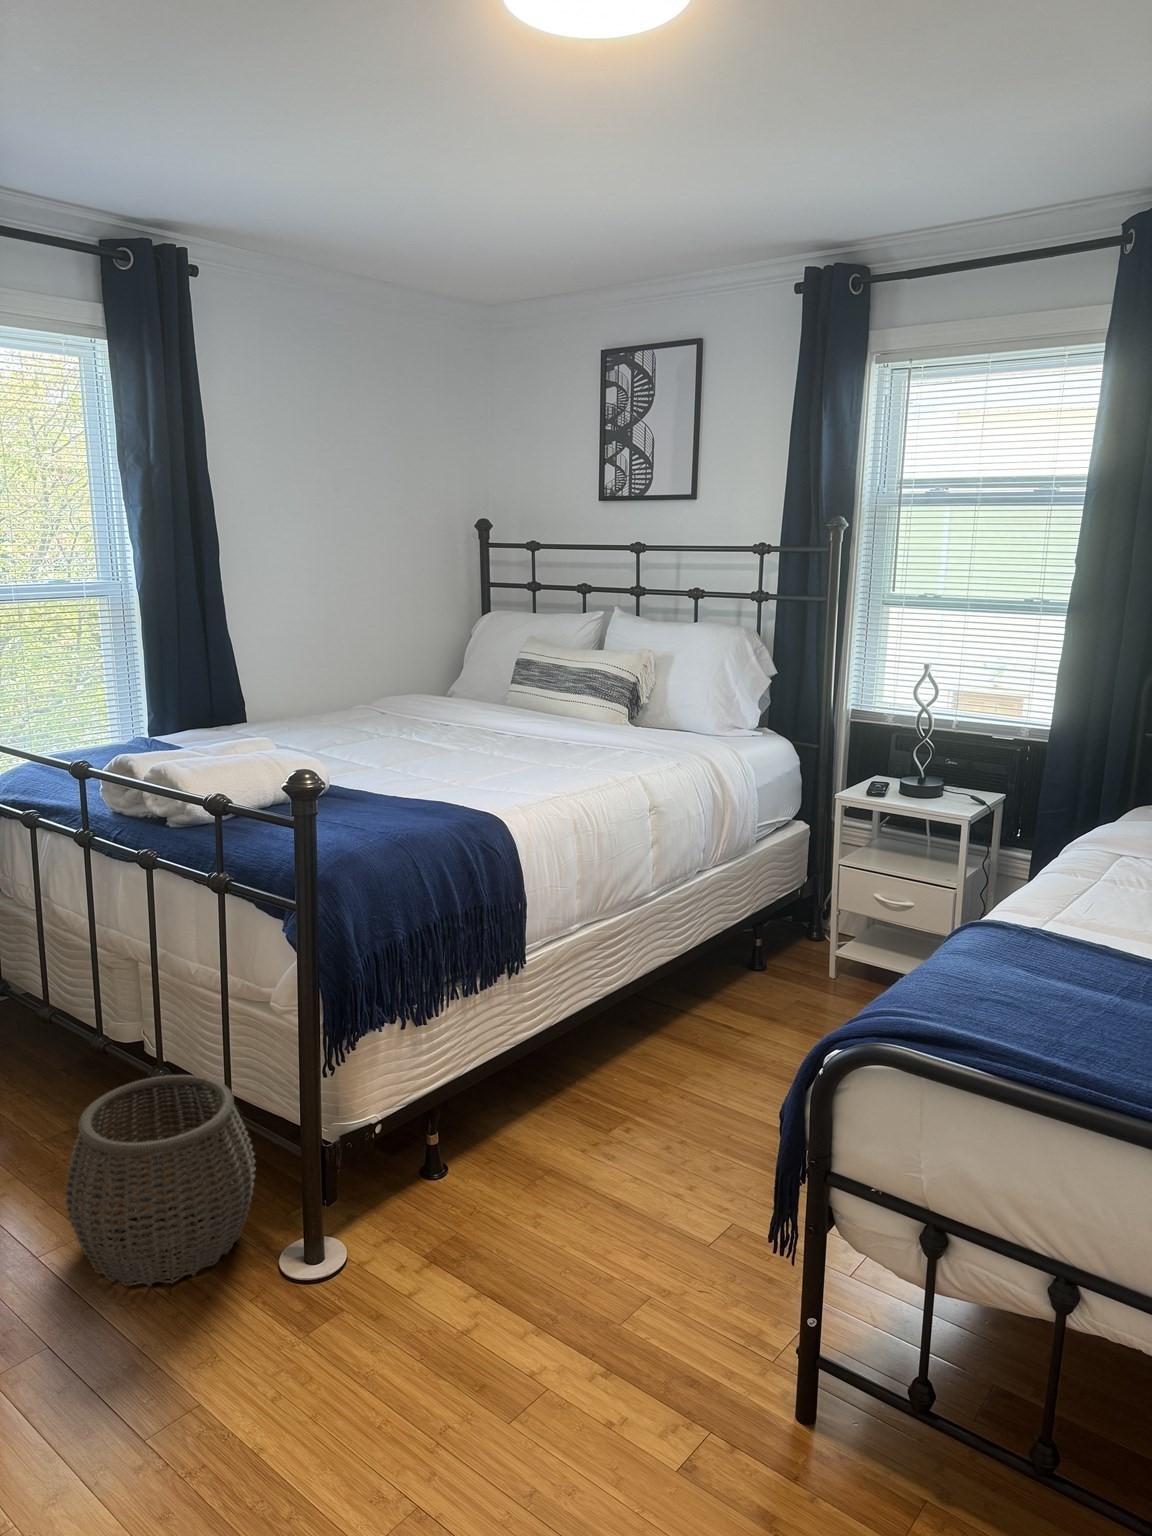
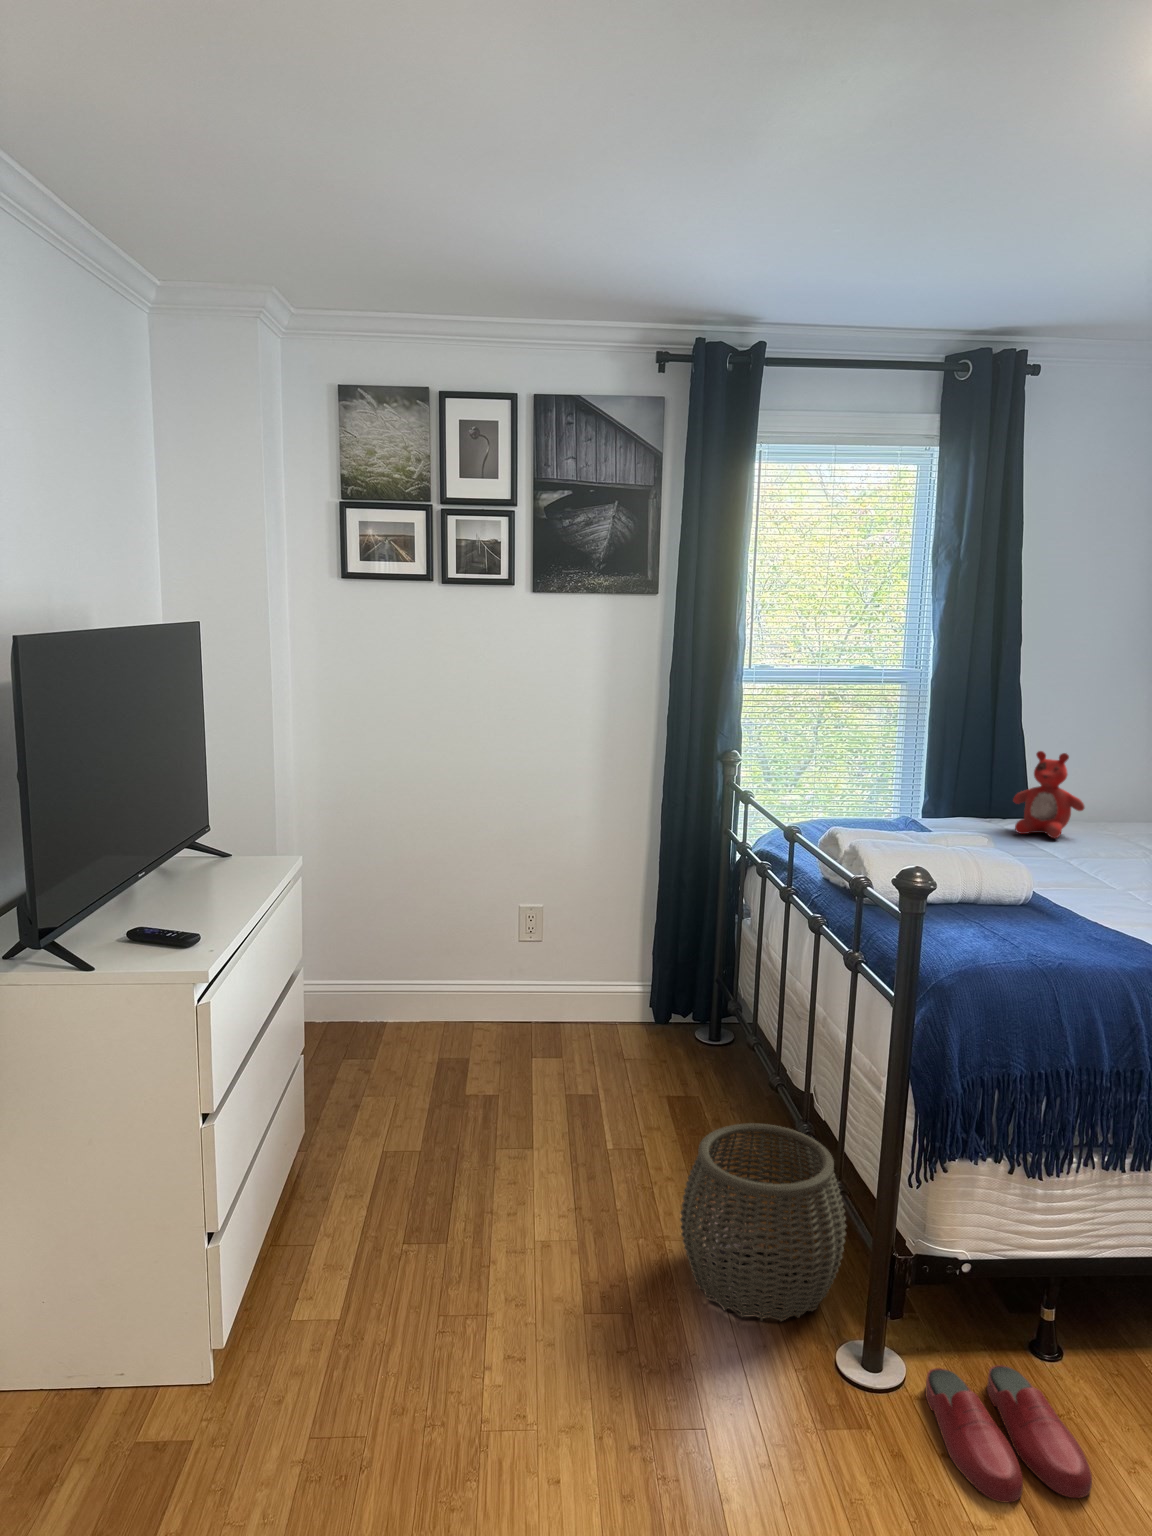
stuffed bear: none [246,653,312,735] -> present [1013,751,1084,838]
slippers: none [367,1196,521,1304] -> present [925,1365,1092,1503]

